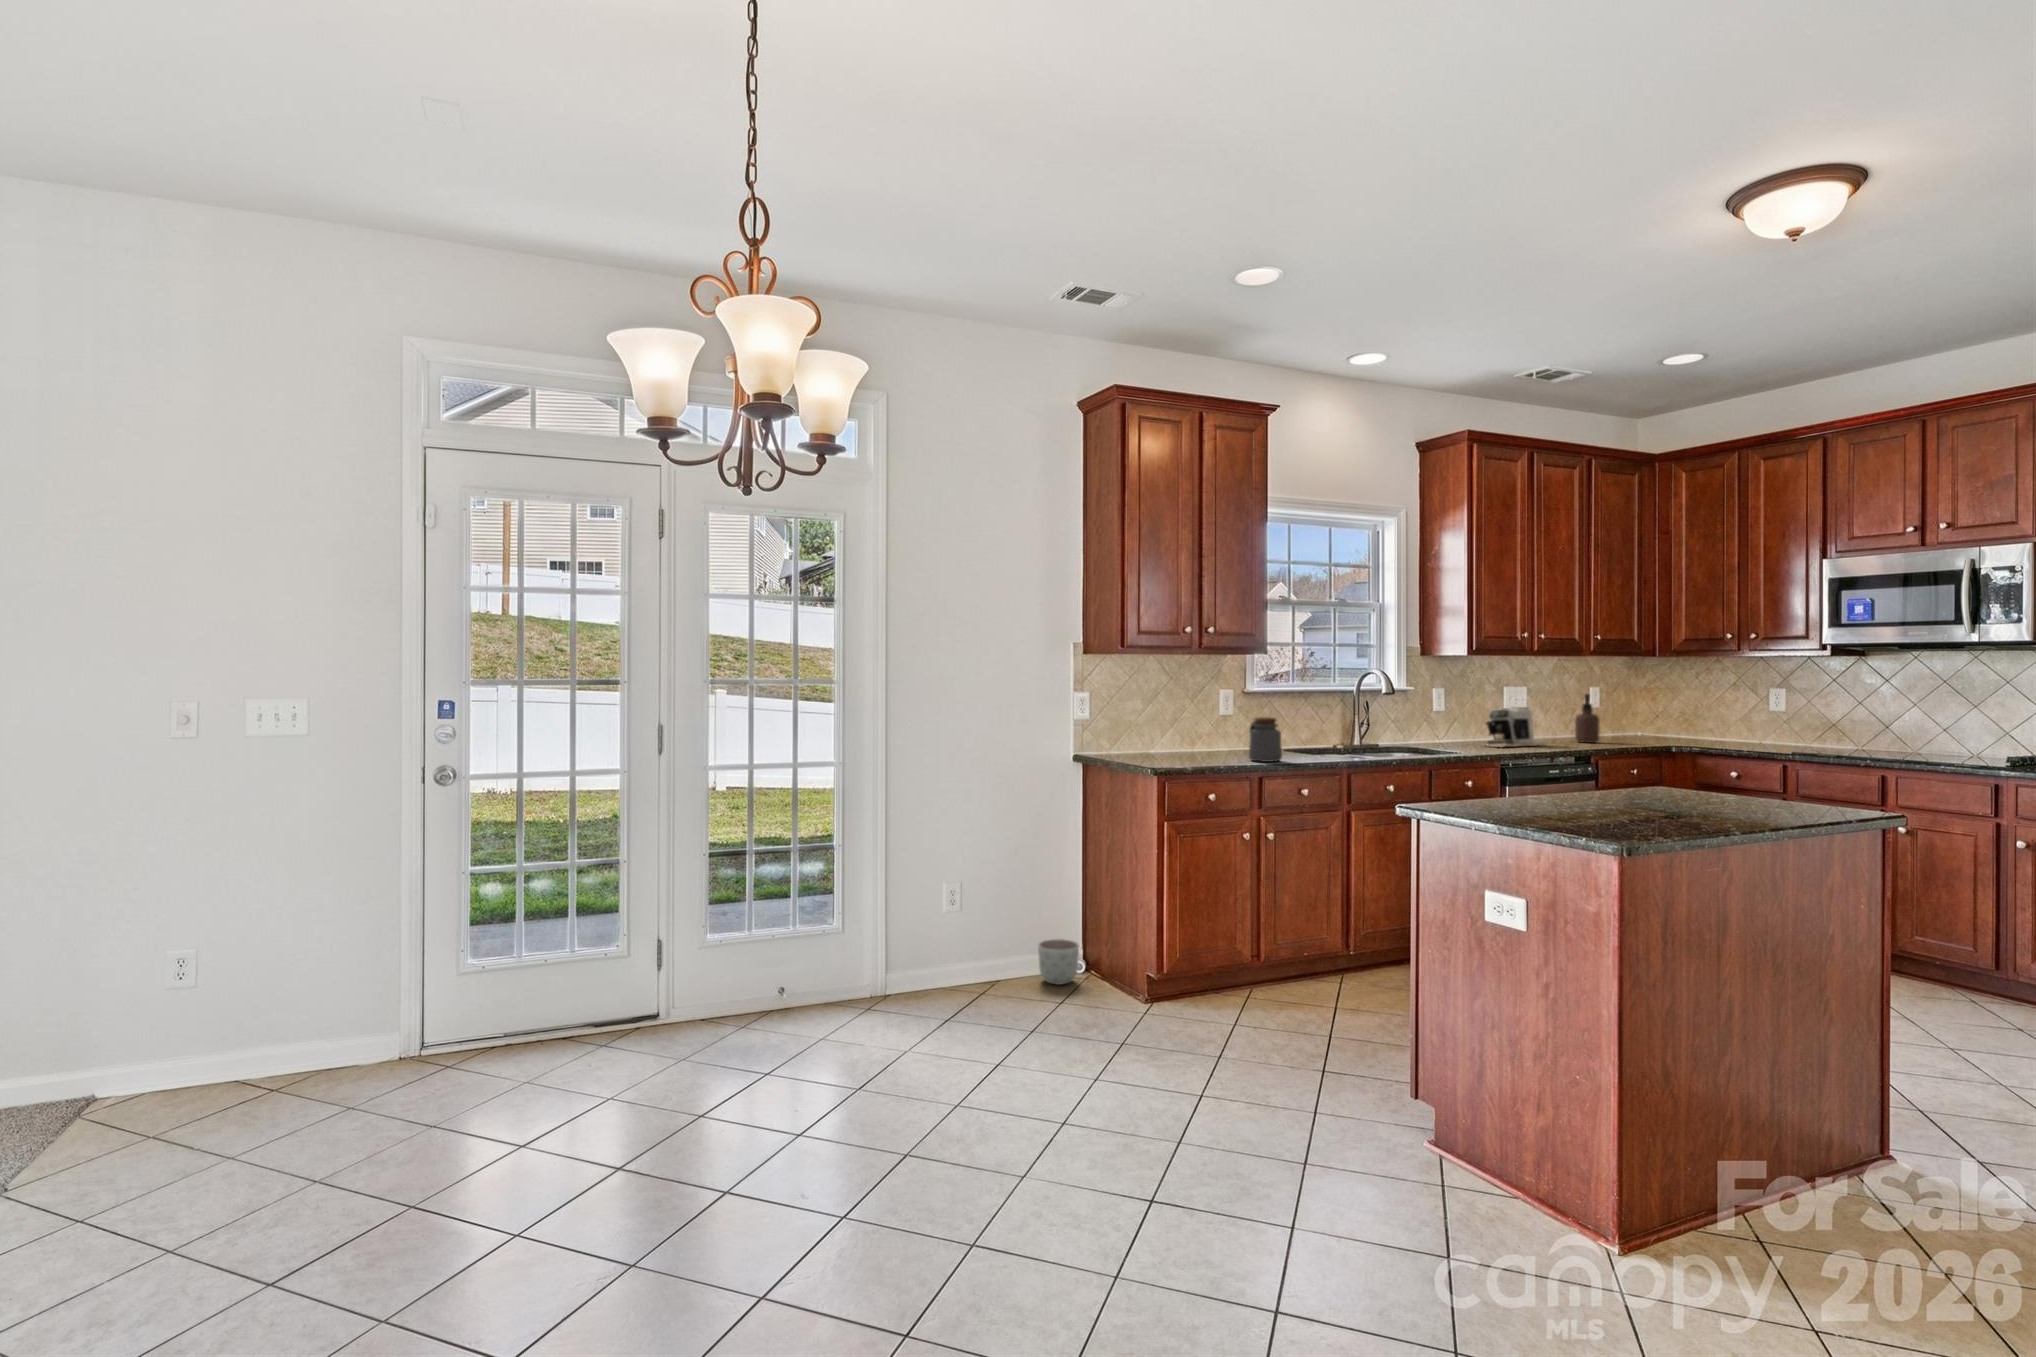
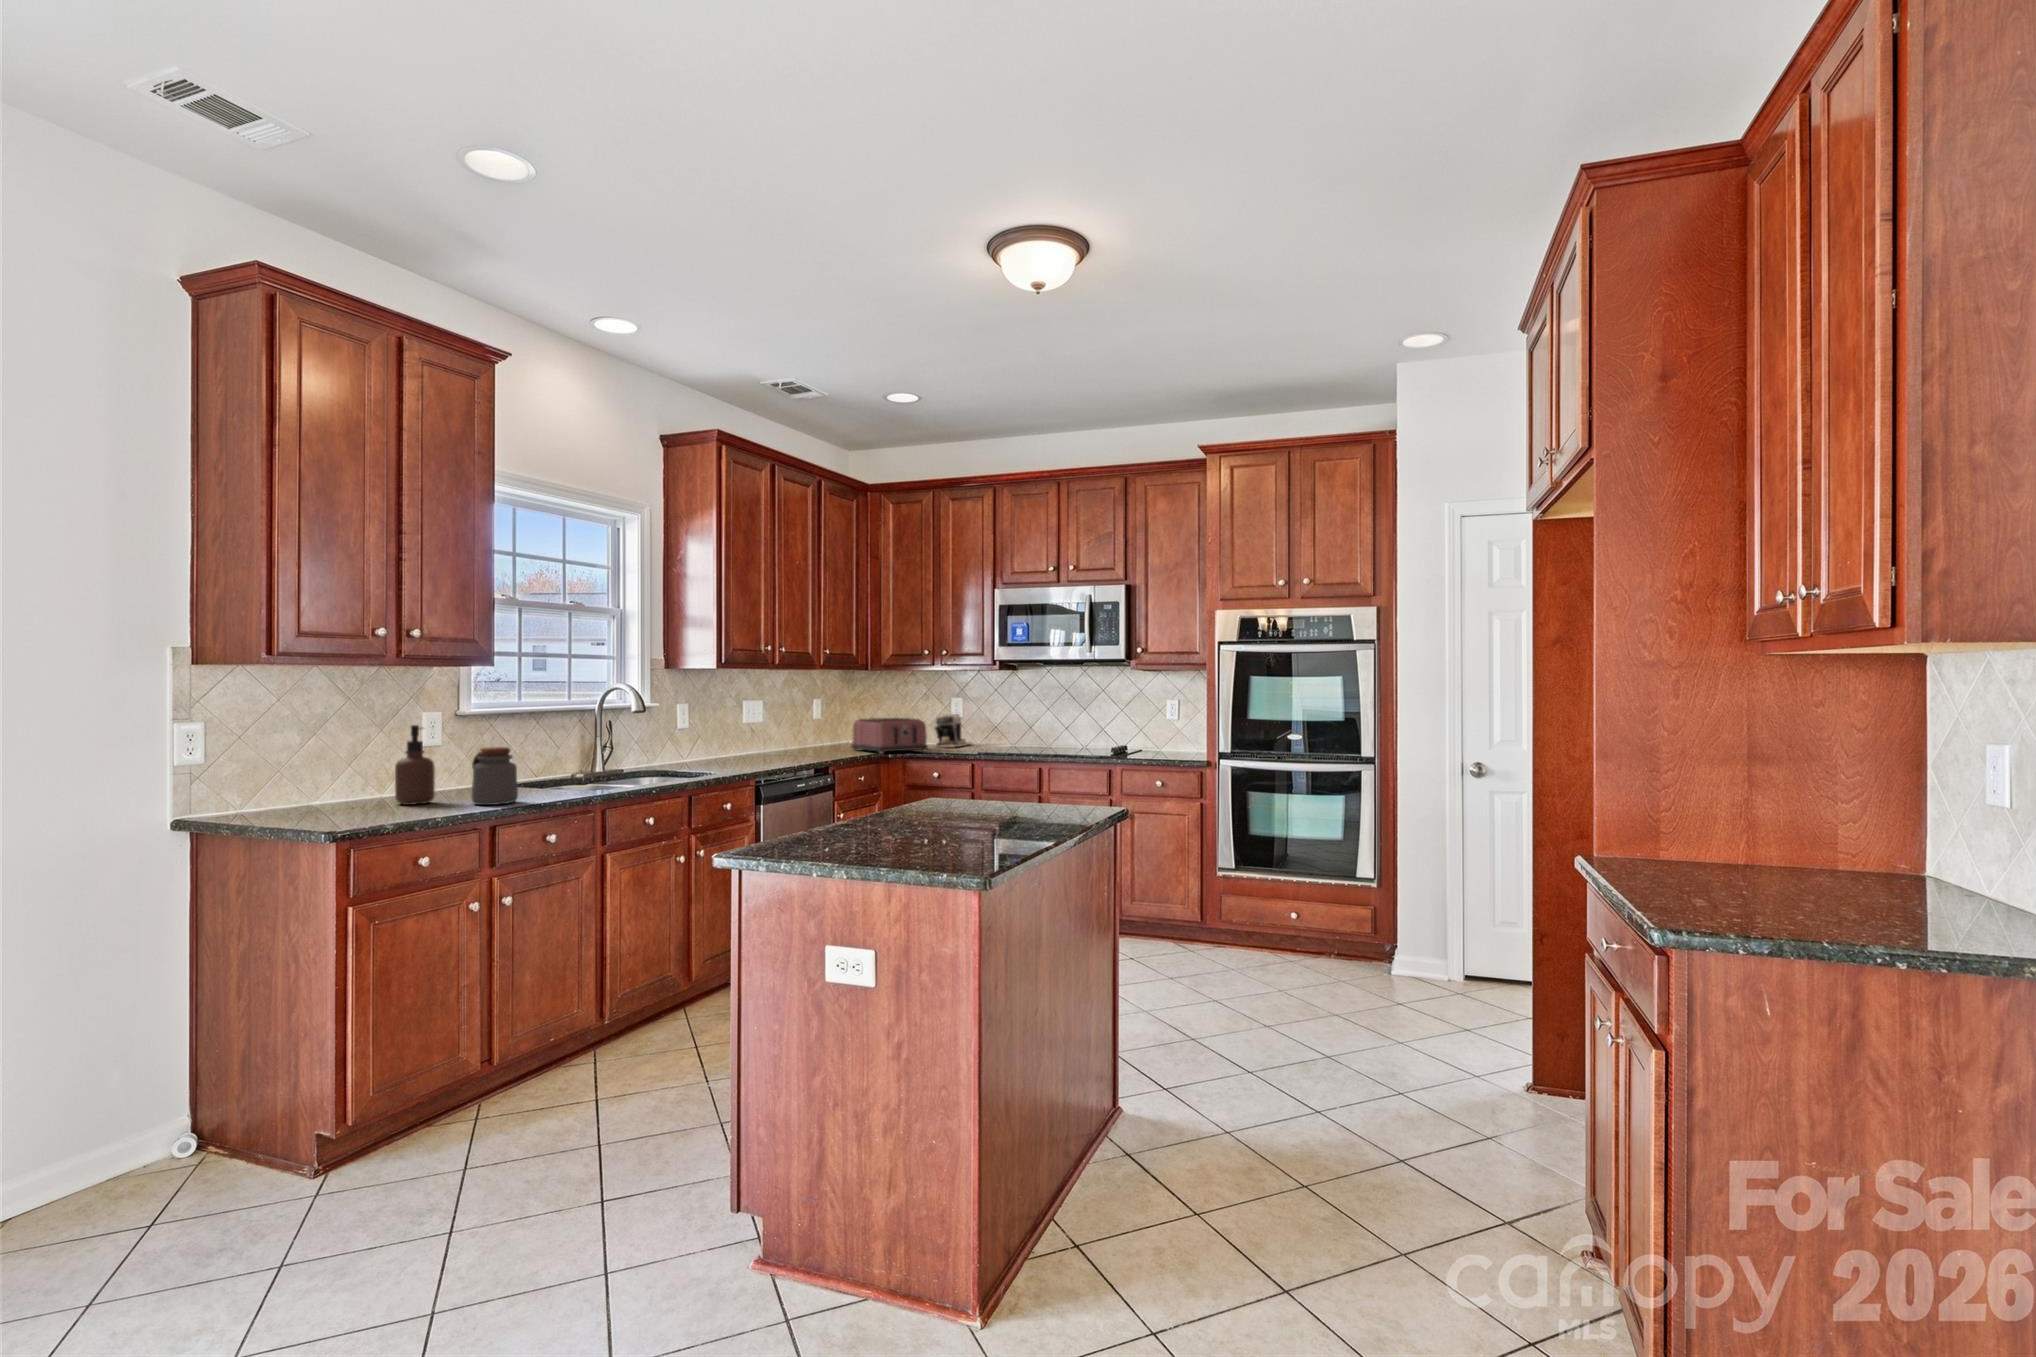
soap dispenser: present [1575,694,1599,743] -> present [395,725,435,805]
coffee maker: present [1486,707,1543,747] -> present [935,714,972,748]
toaster: none [1630,708,1725,746] -> present [851,718,928,754]
planter: present [1038,939,1079,985] -> none [103,1109,189,1190]

